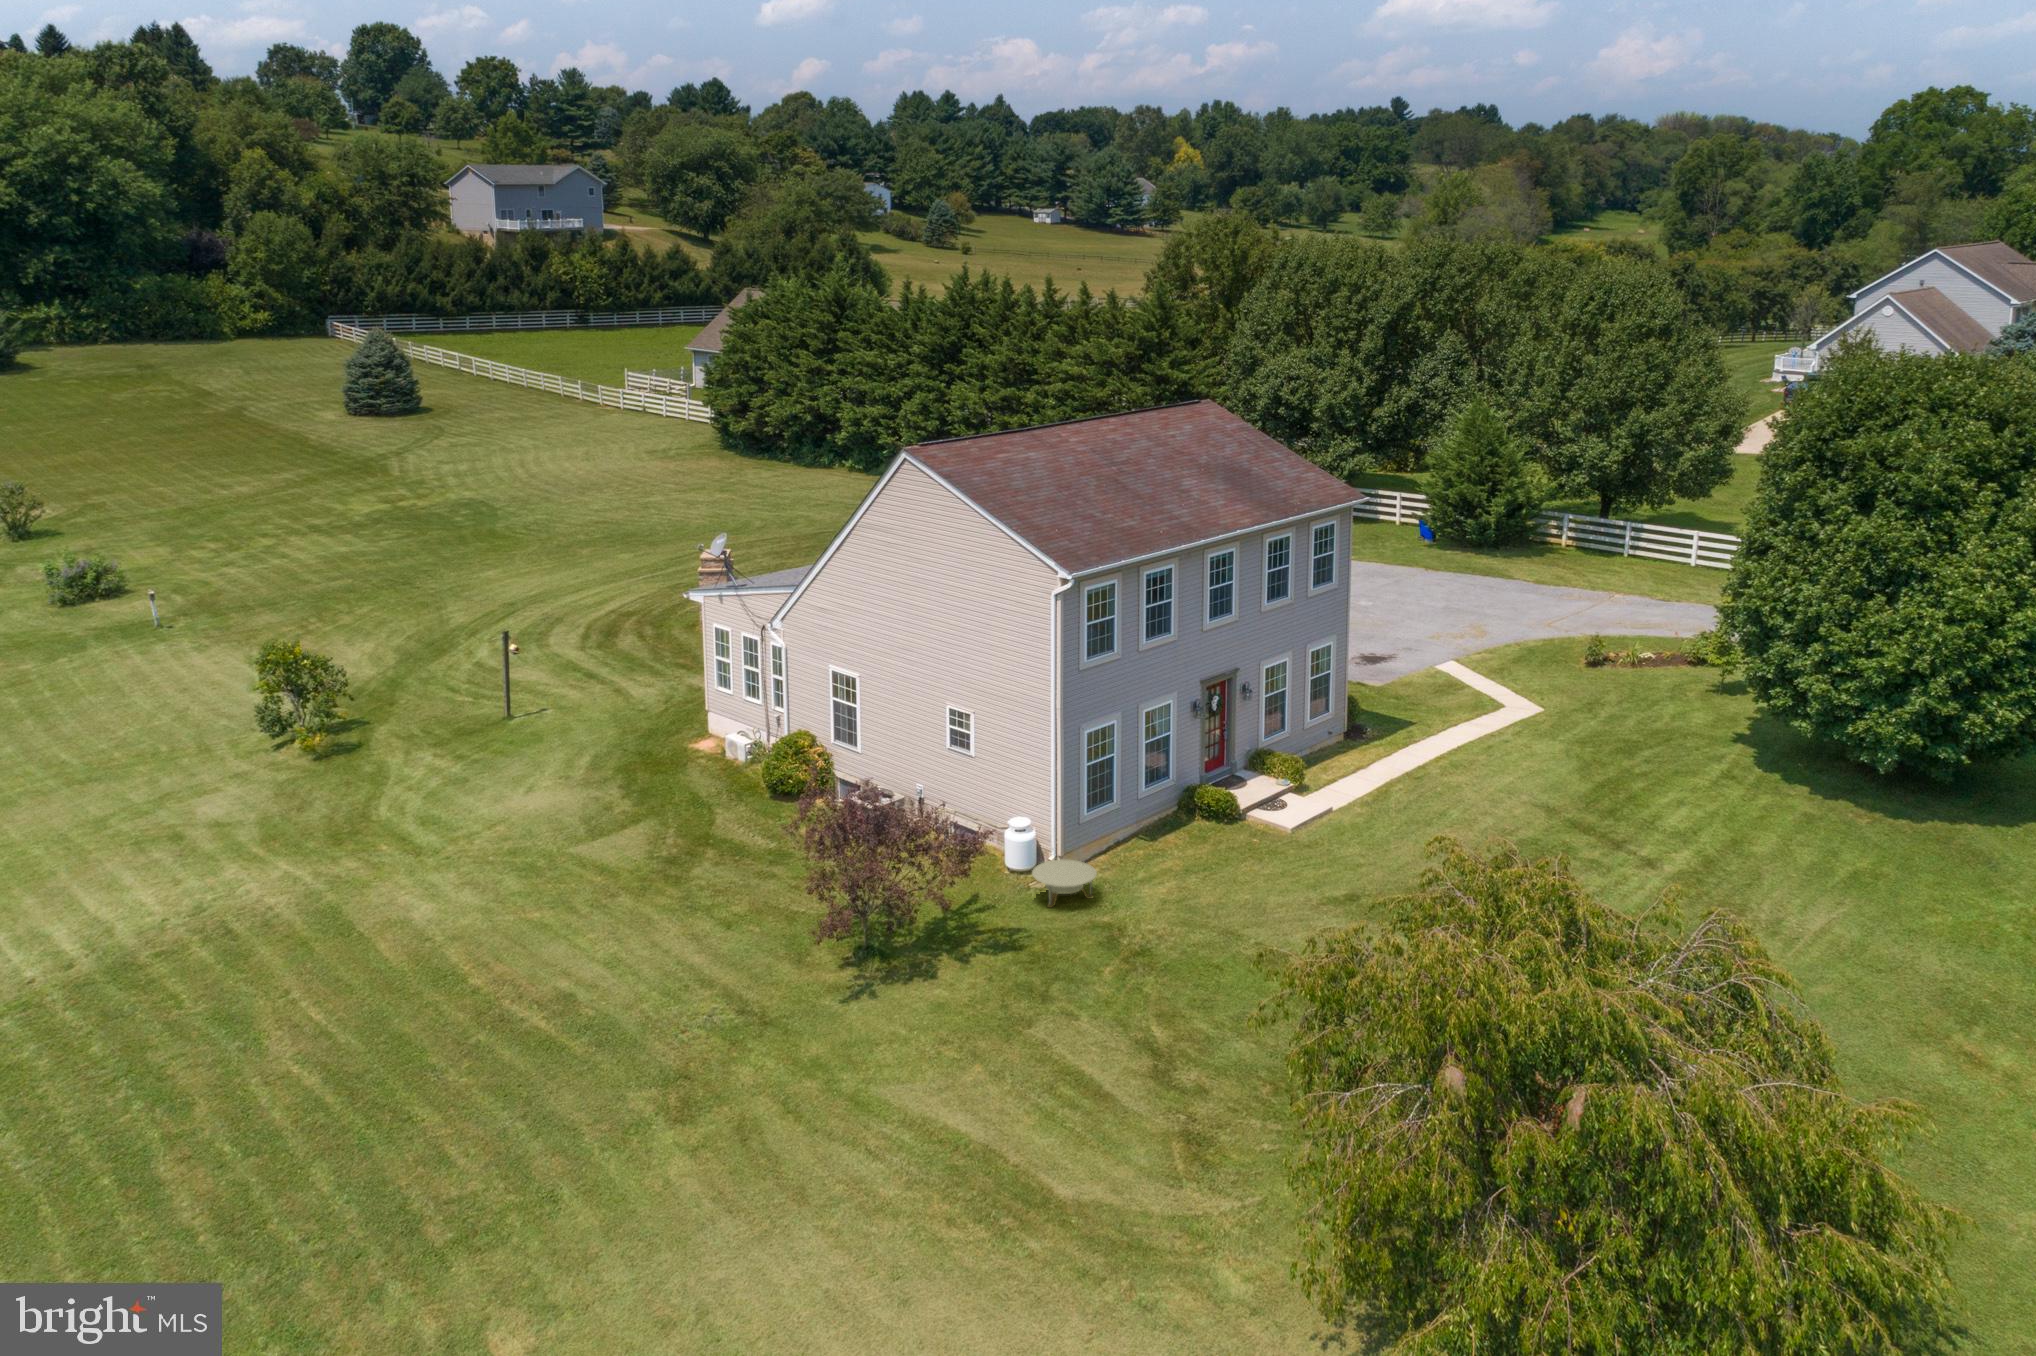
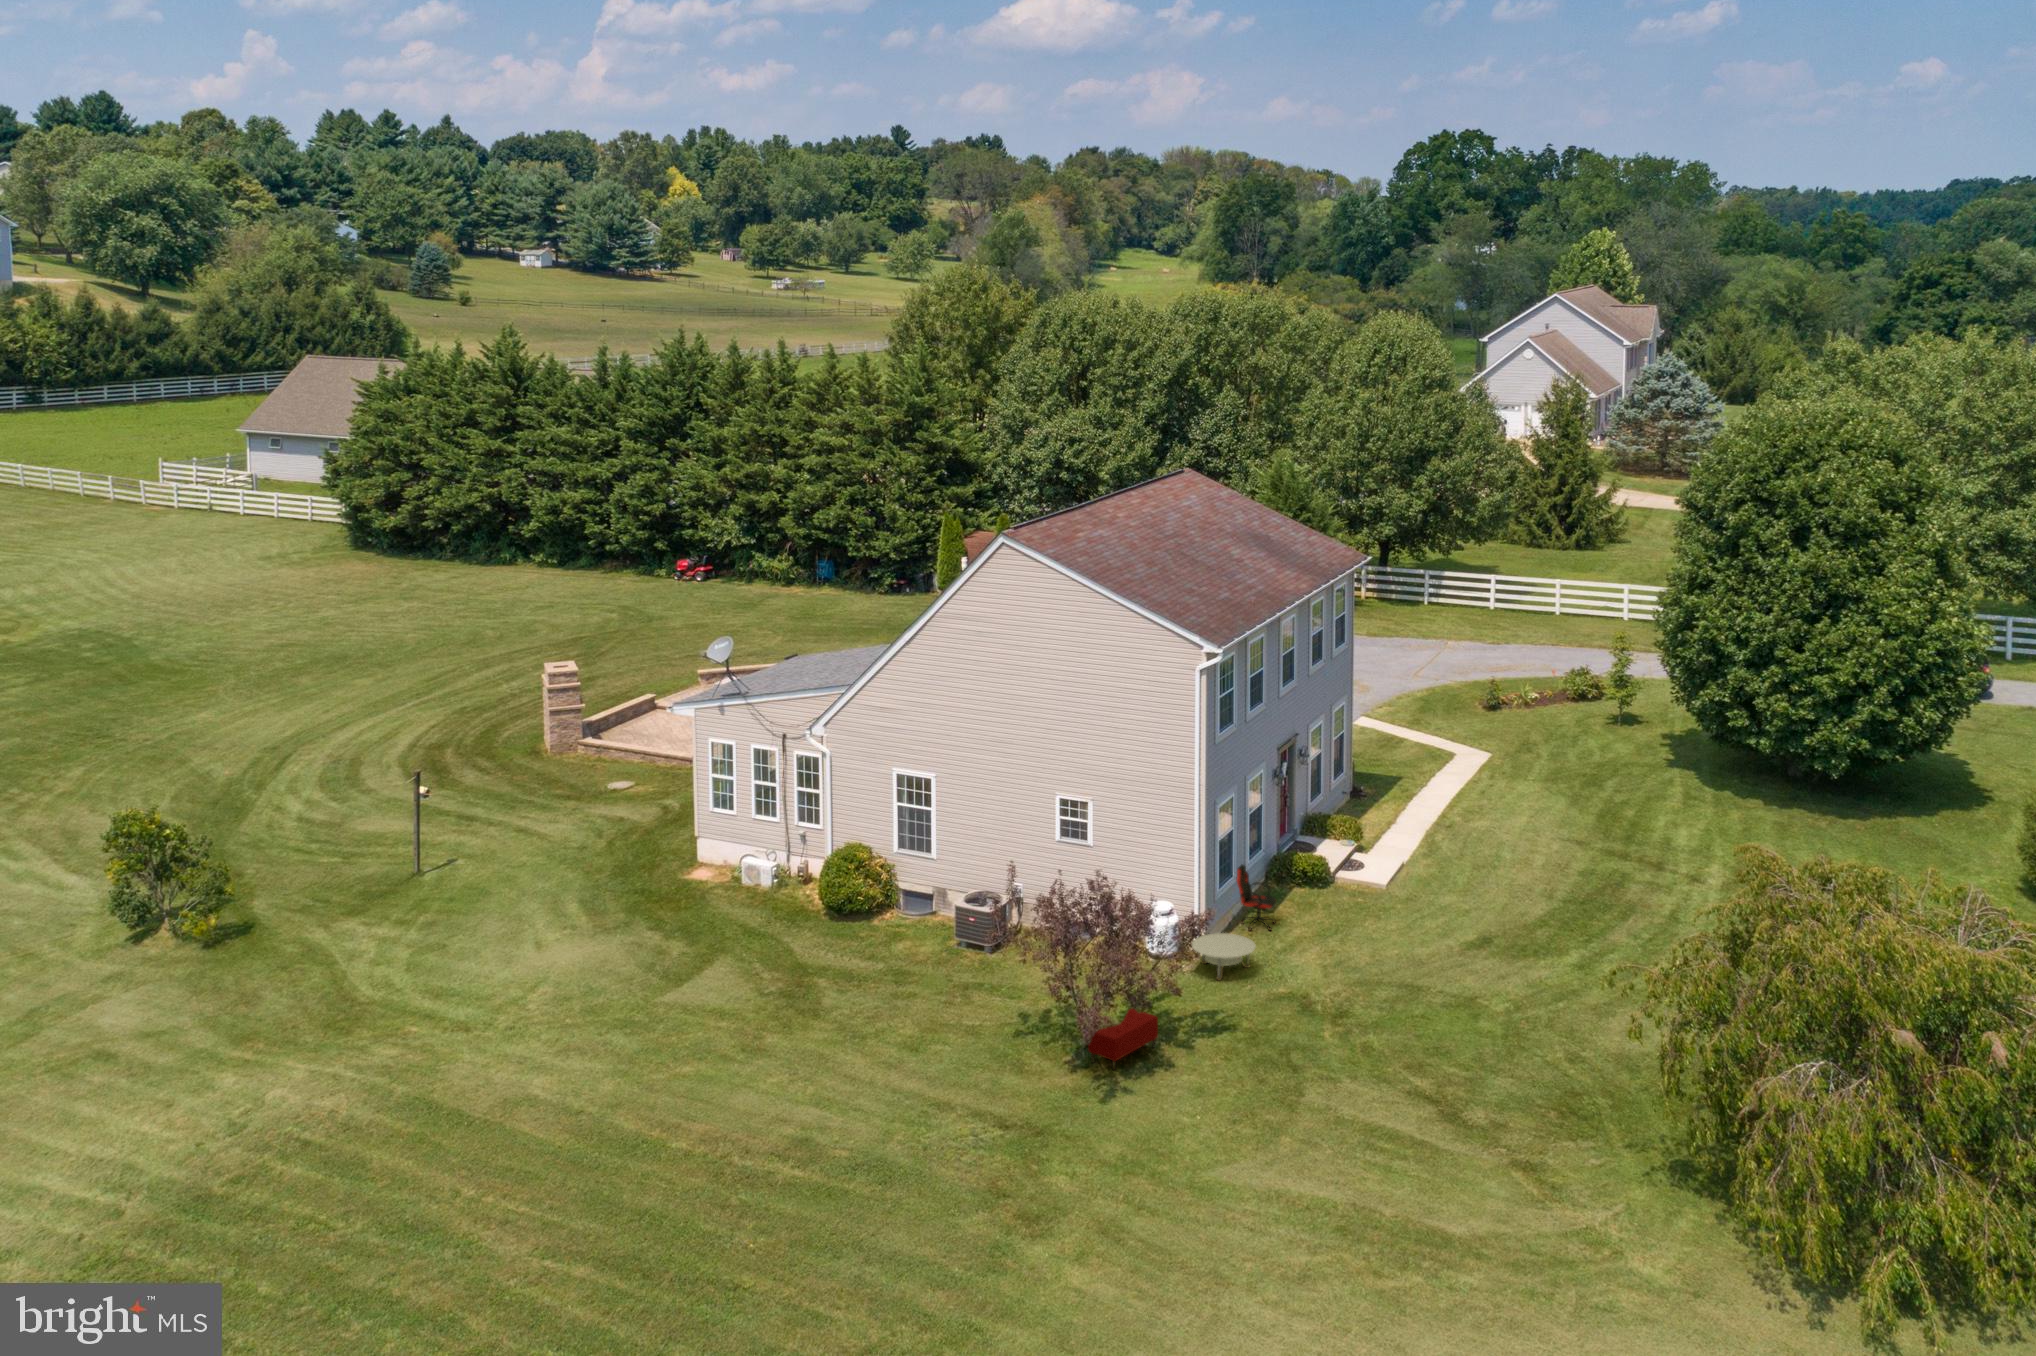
chair: none [1117,794,1159,864] -> present [1237,864,1276,931]
bench: none [846,924,926,985] -> present [1088,1009,1158,1070]

